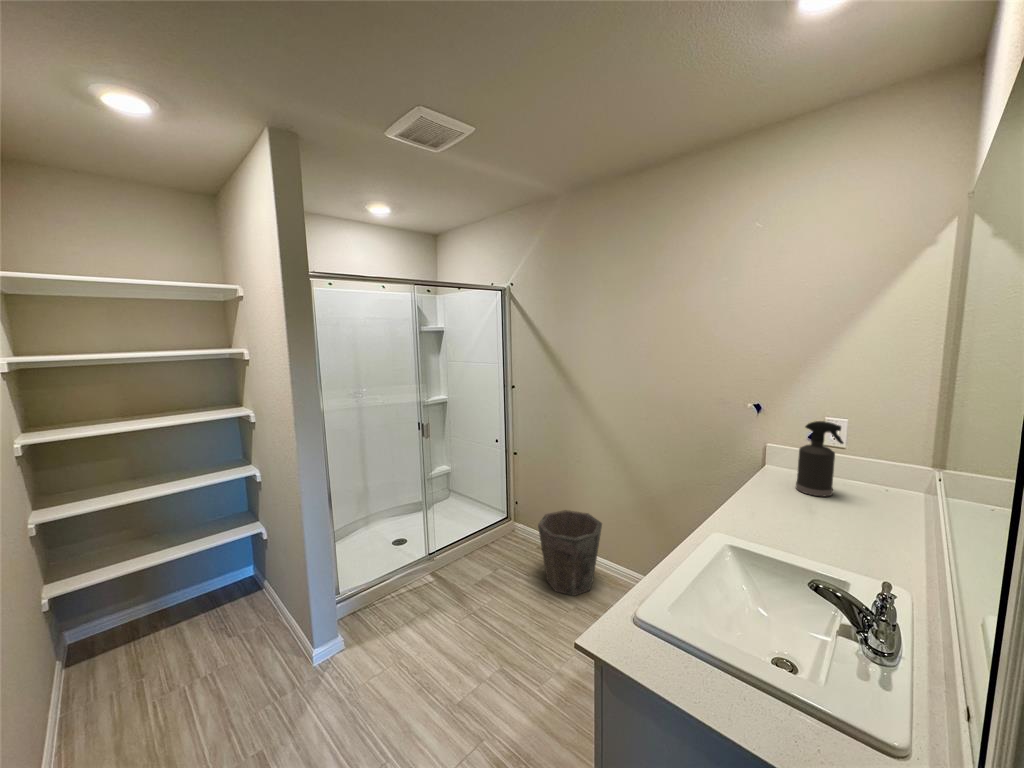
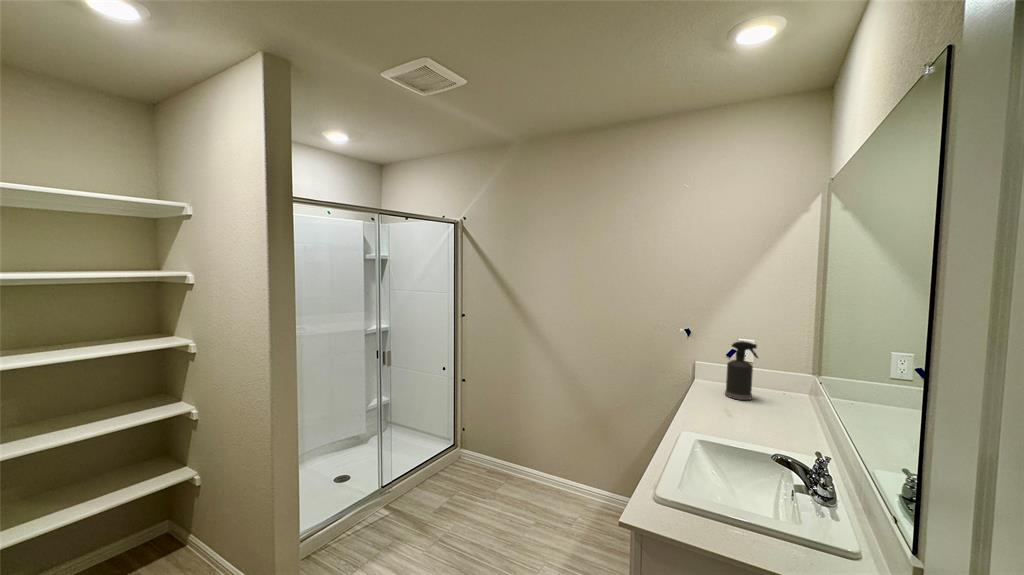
waste bin: present [538,510,602,596] -> none [498,432,556,513]

